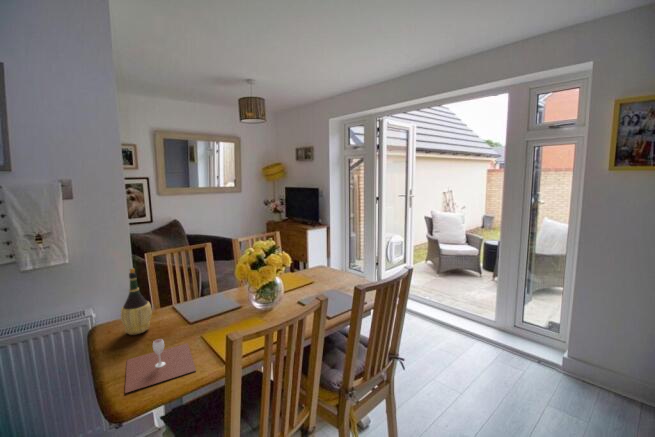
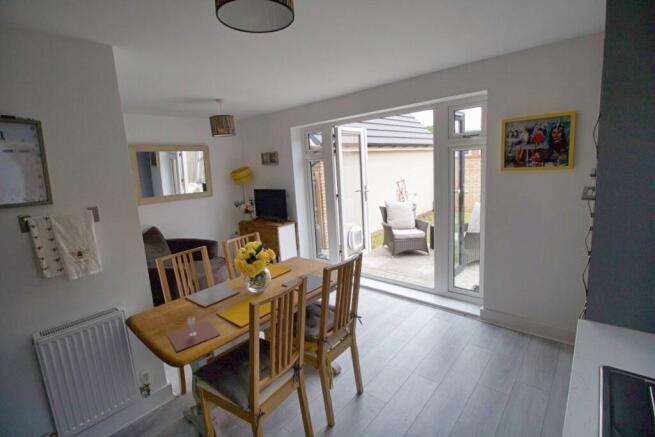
wine bottle: present [121,268,152,335] -> none [151,270,174,319]

